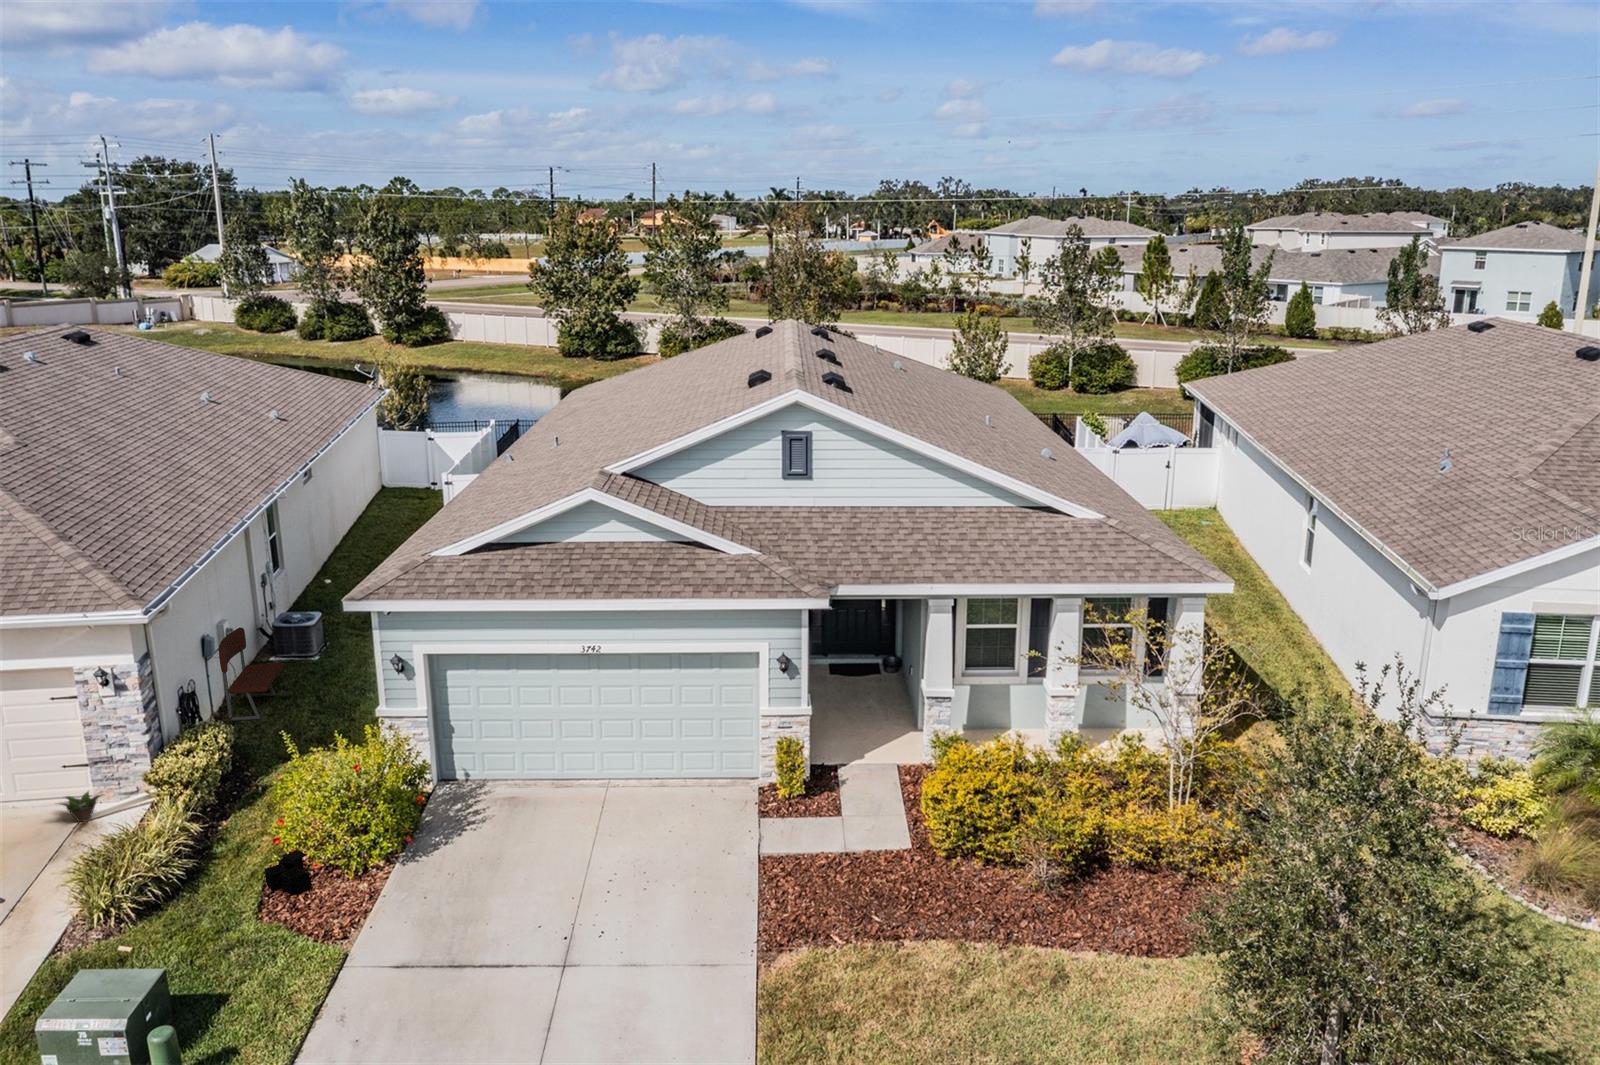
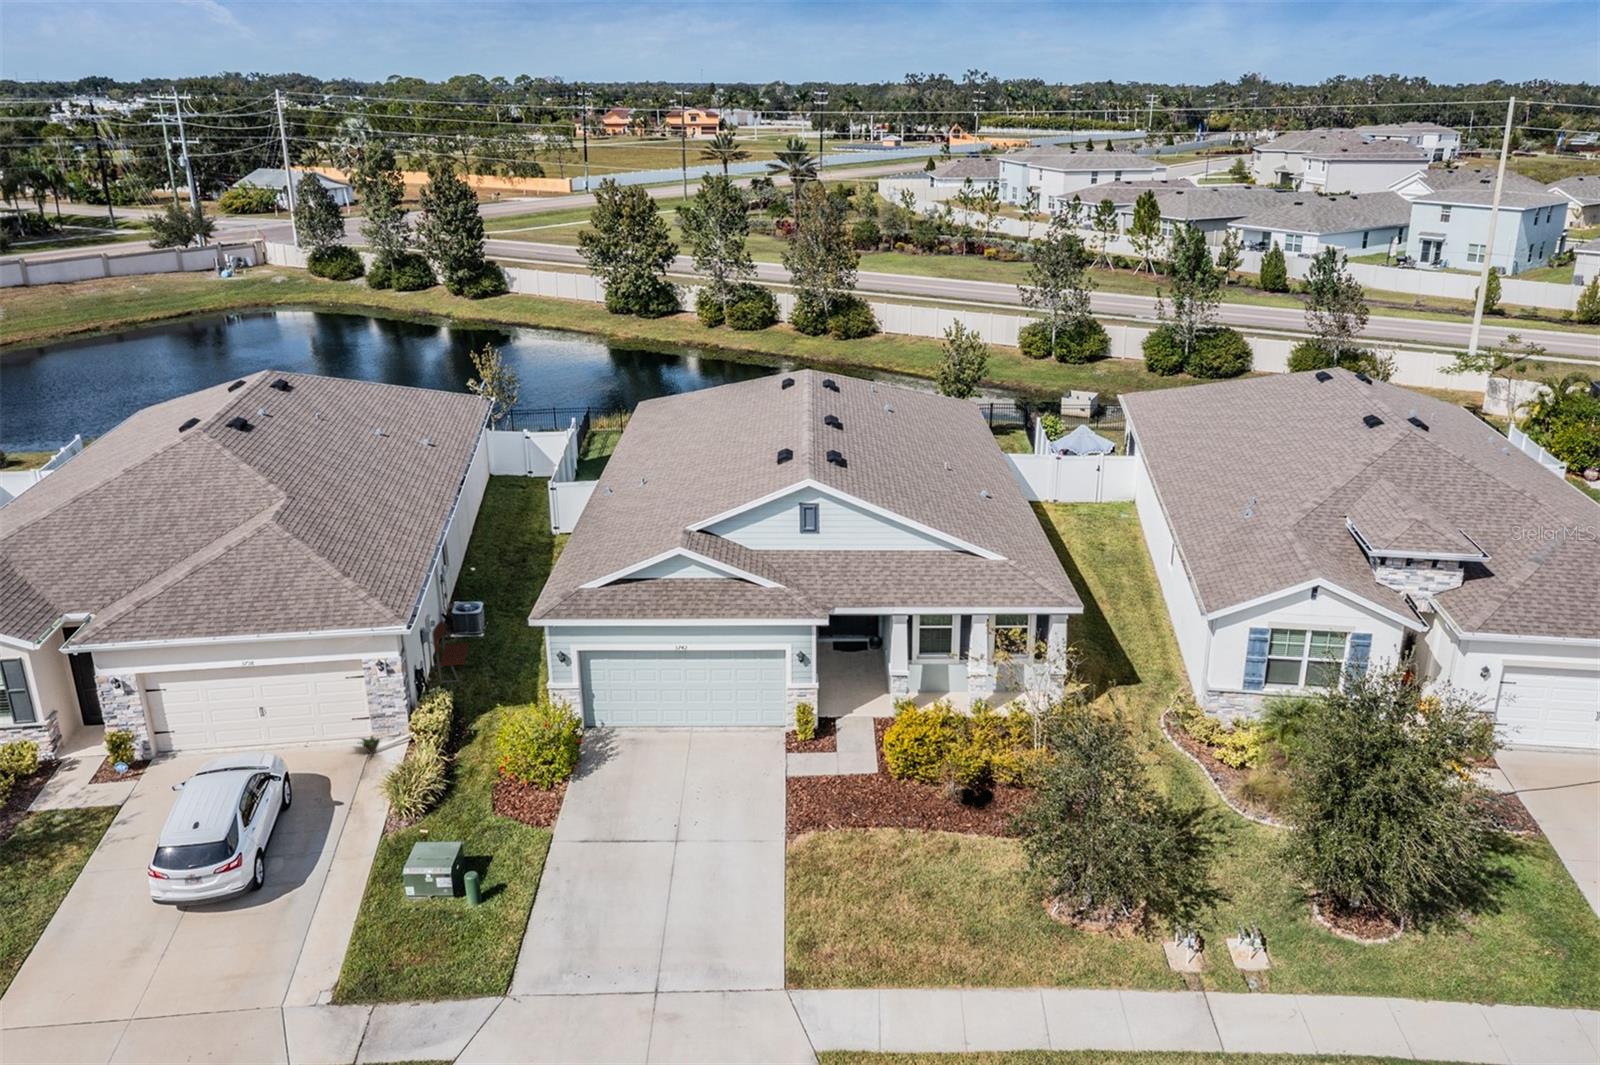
storage bin: present [265,850,313,894] -> present [960,788,994,809]

